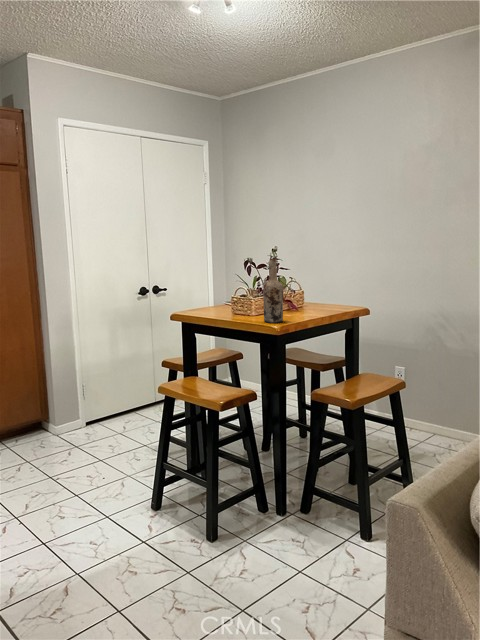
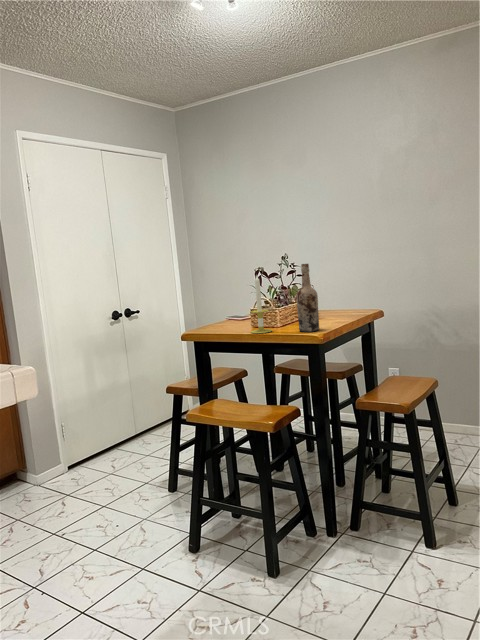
candle: none [223,265,242,320] -> present [251,276,272,333]

